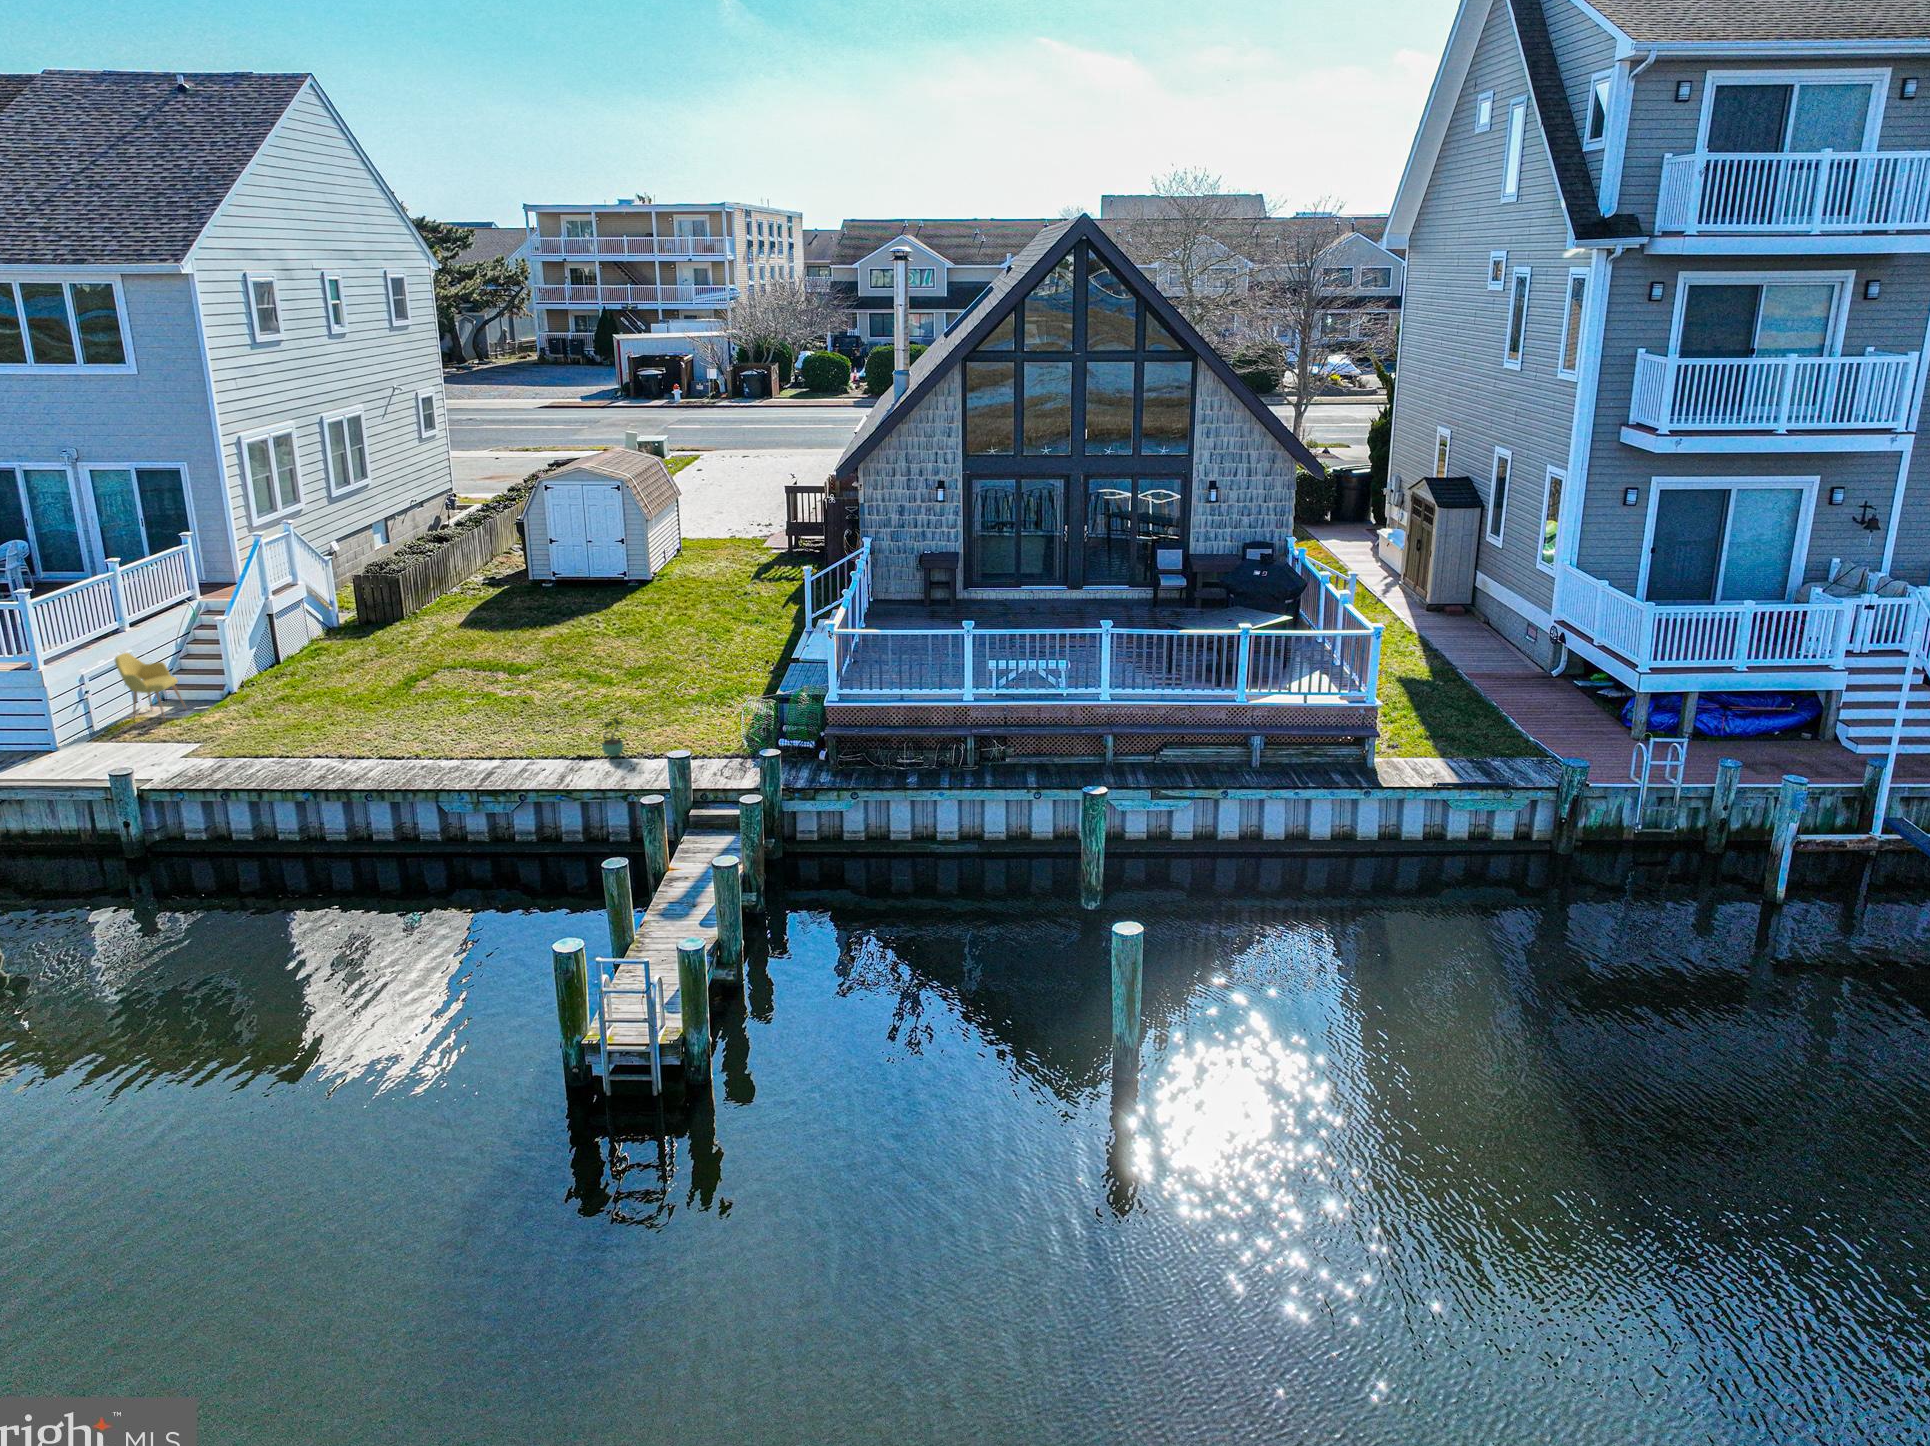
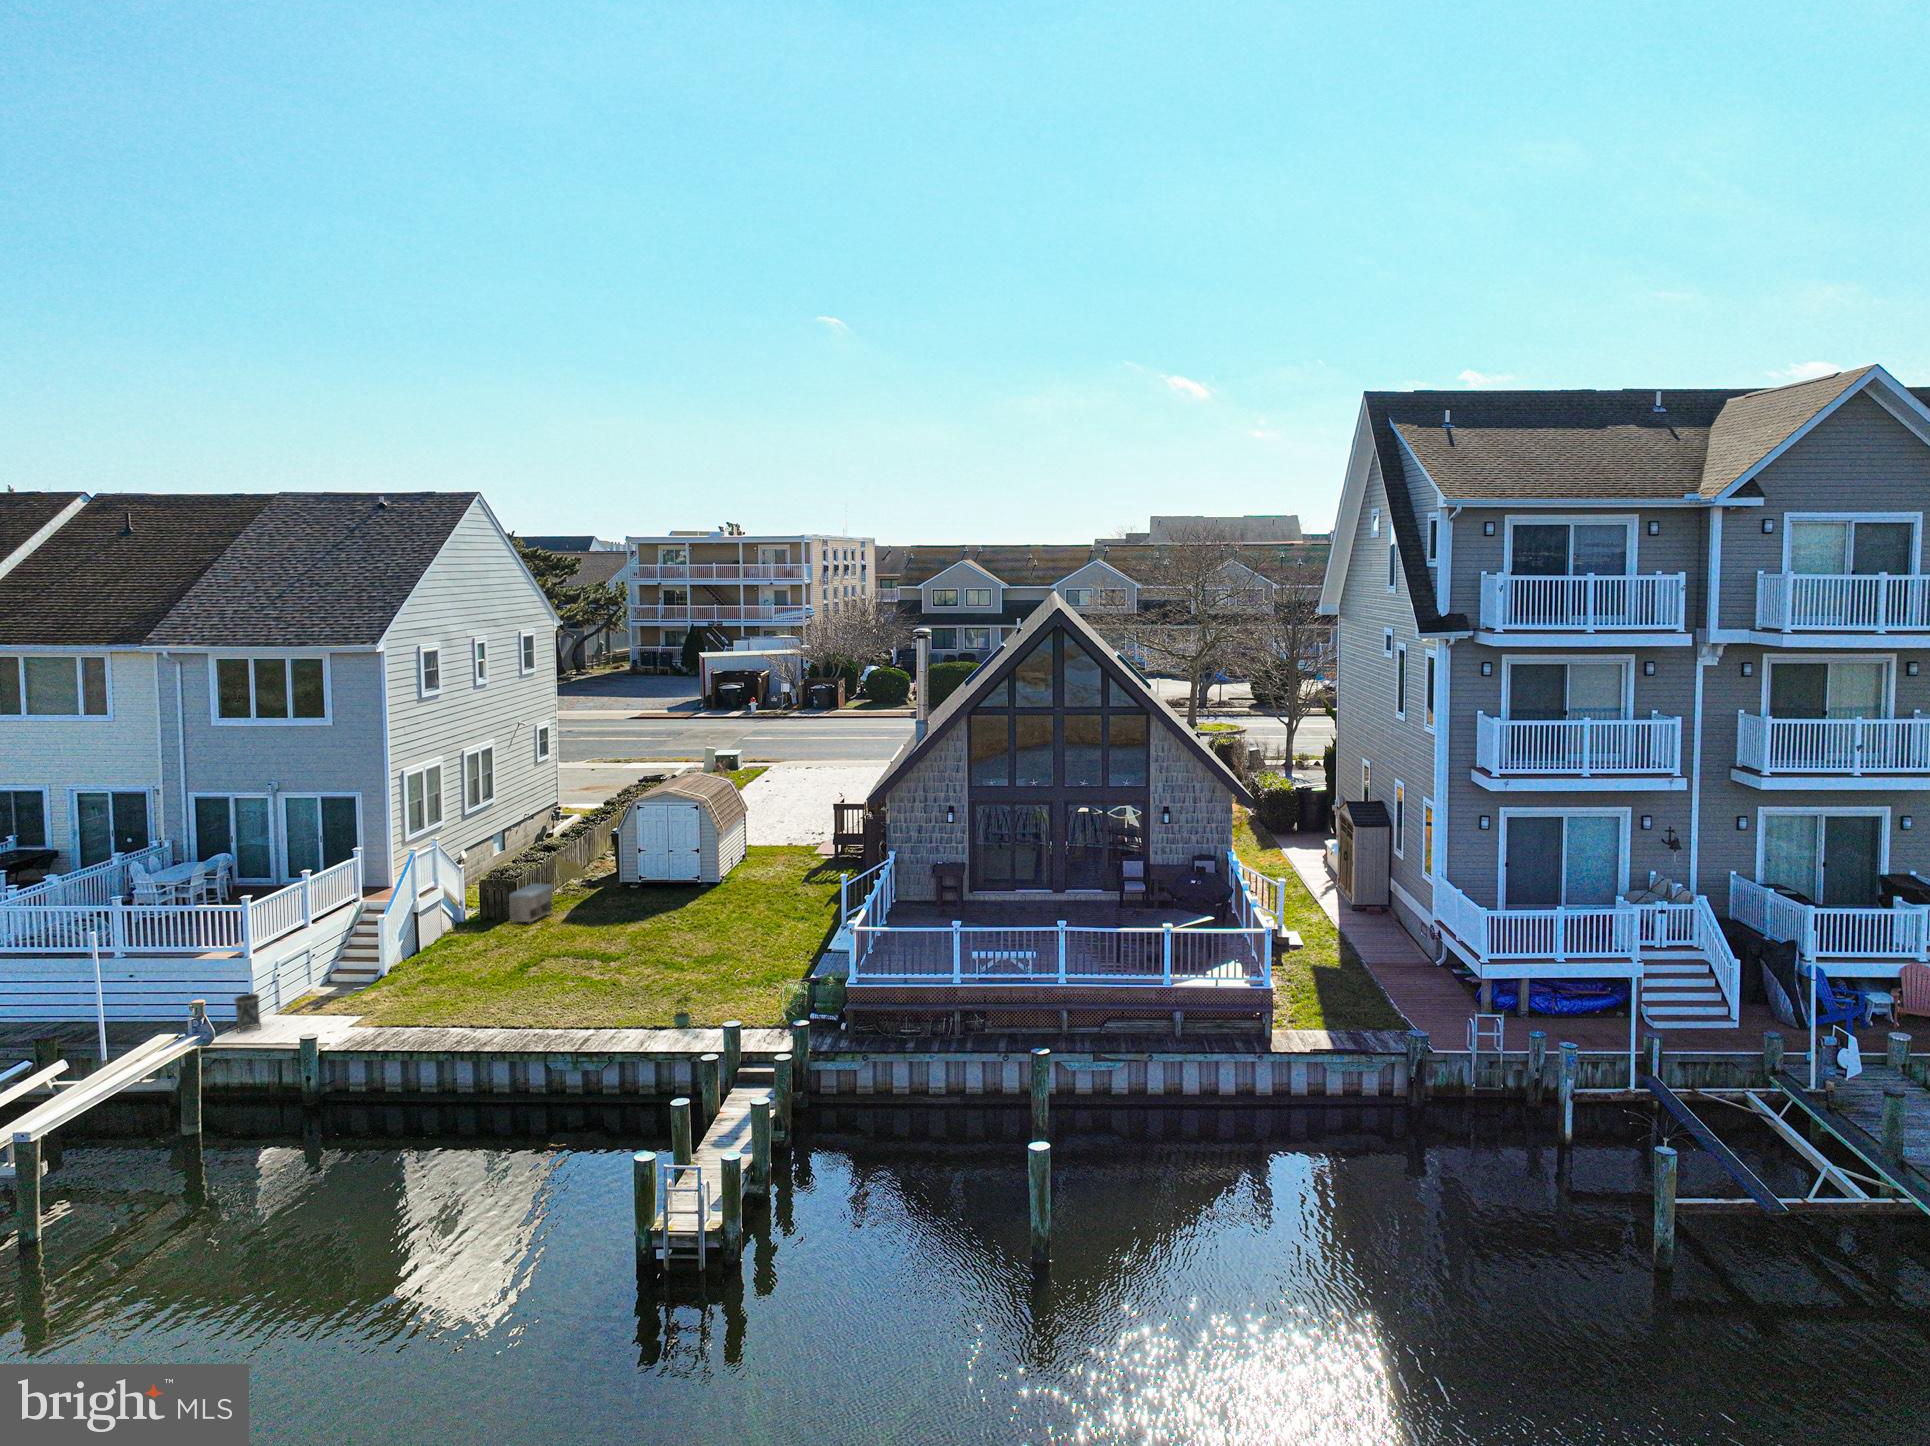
storage bench: none [392,580,450,630] -> present [509,883,553,923]
chair: present [115,653,186,722] -> present [555,855,587,886]
basket: none [24,717,67,767] -> present [234,994,261,1033]

